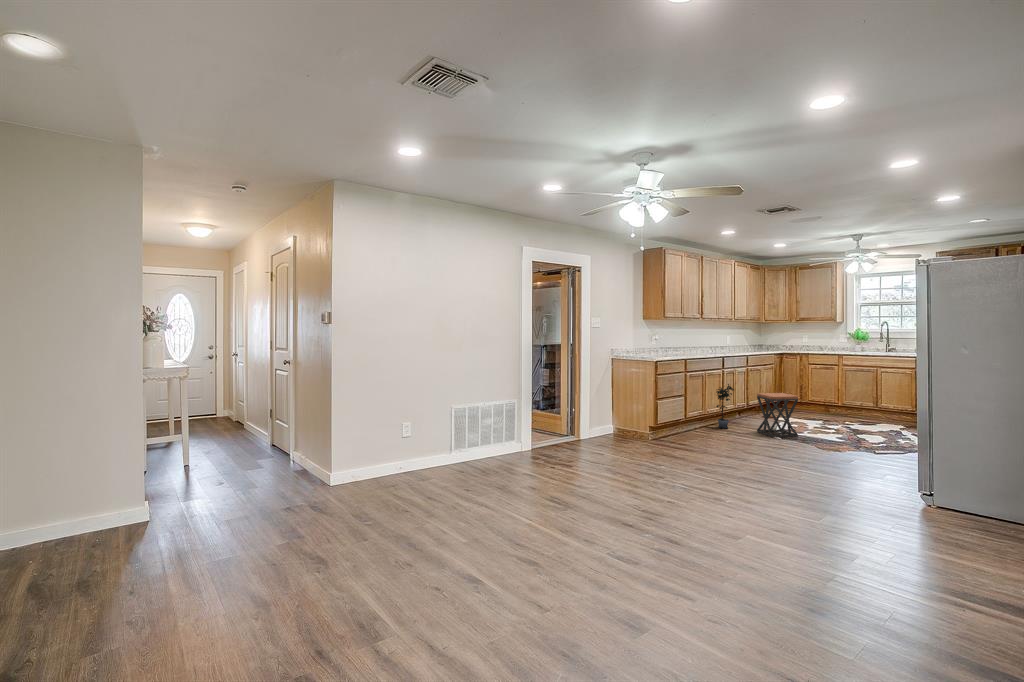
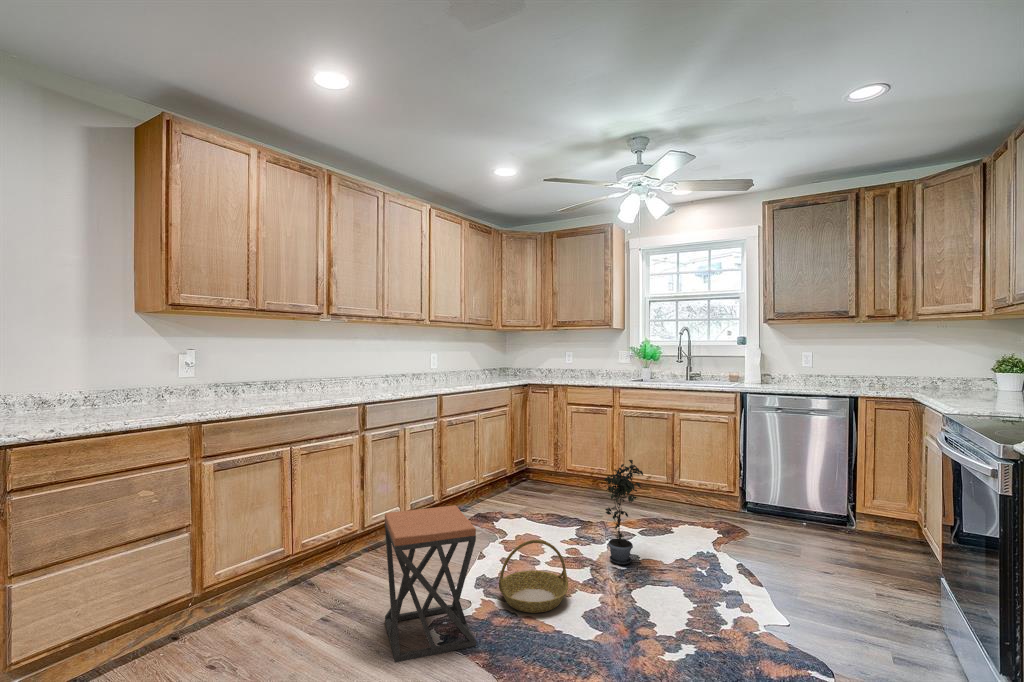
potted plant: present [716,384,734,429] -> present [601,460,643,565]
basket: none [798,409,830,433] -> present [499,540,568,613]

